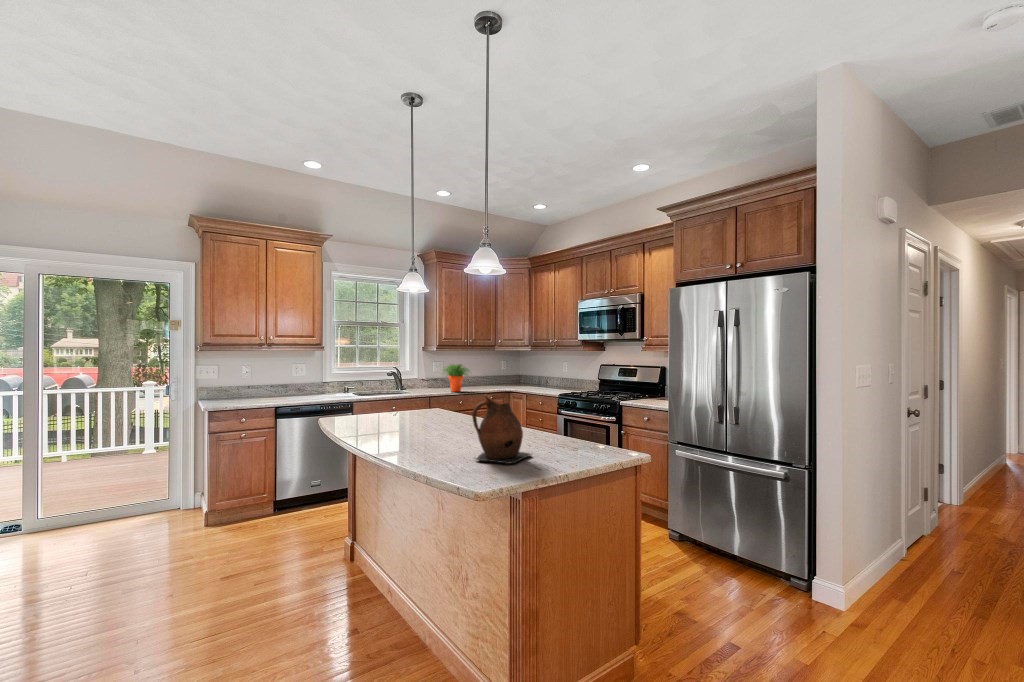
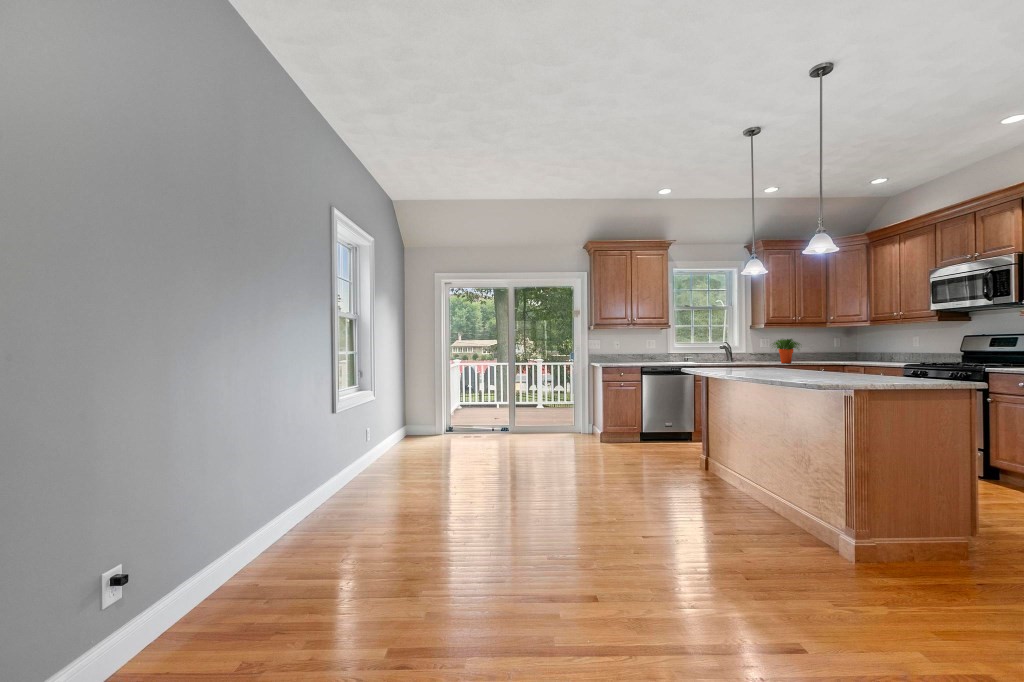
ceramic pitcher: present [472,395,532,464] -> none [812,336,864,381]

